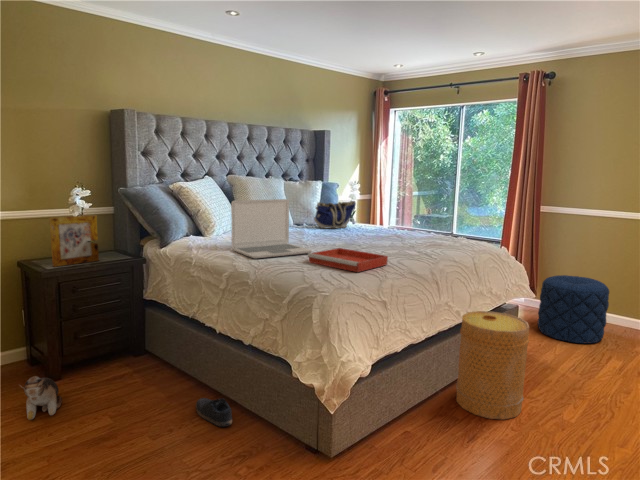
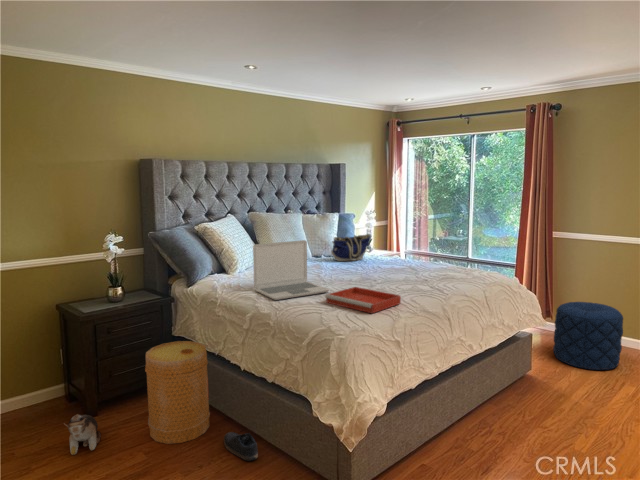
picture frame: present [49,215,99,266] -> none [87,259,132,309]
basket: present [456,311,529,419] -> present [145,341,210,444]

